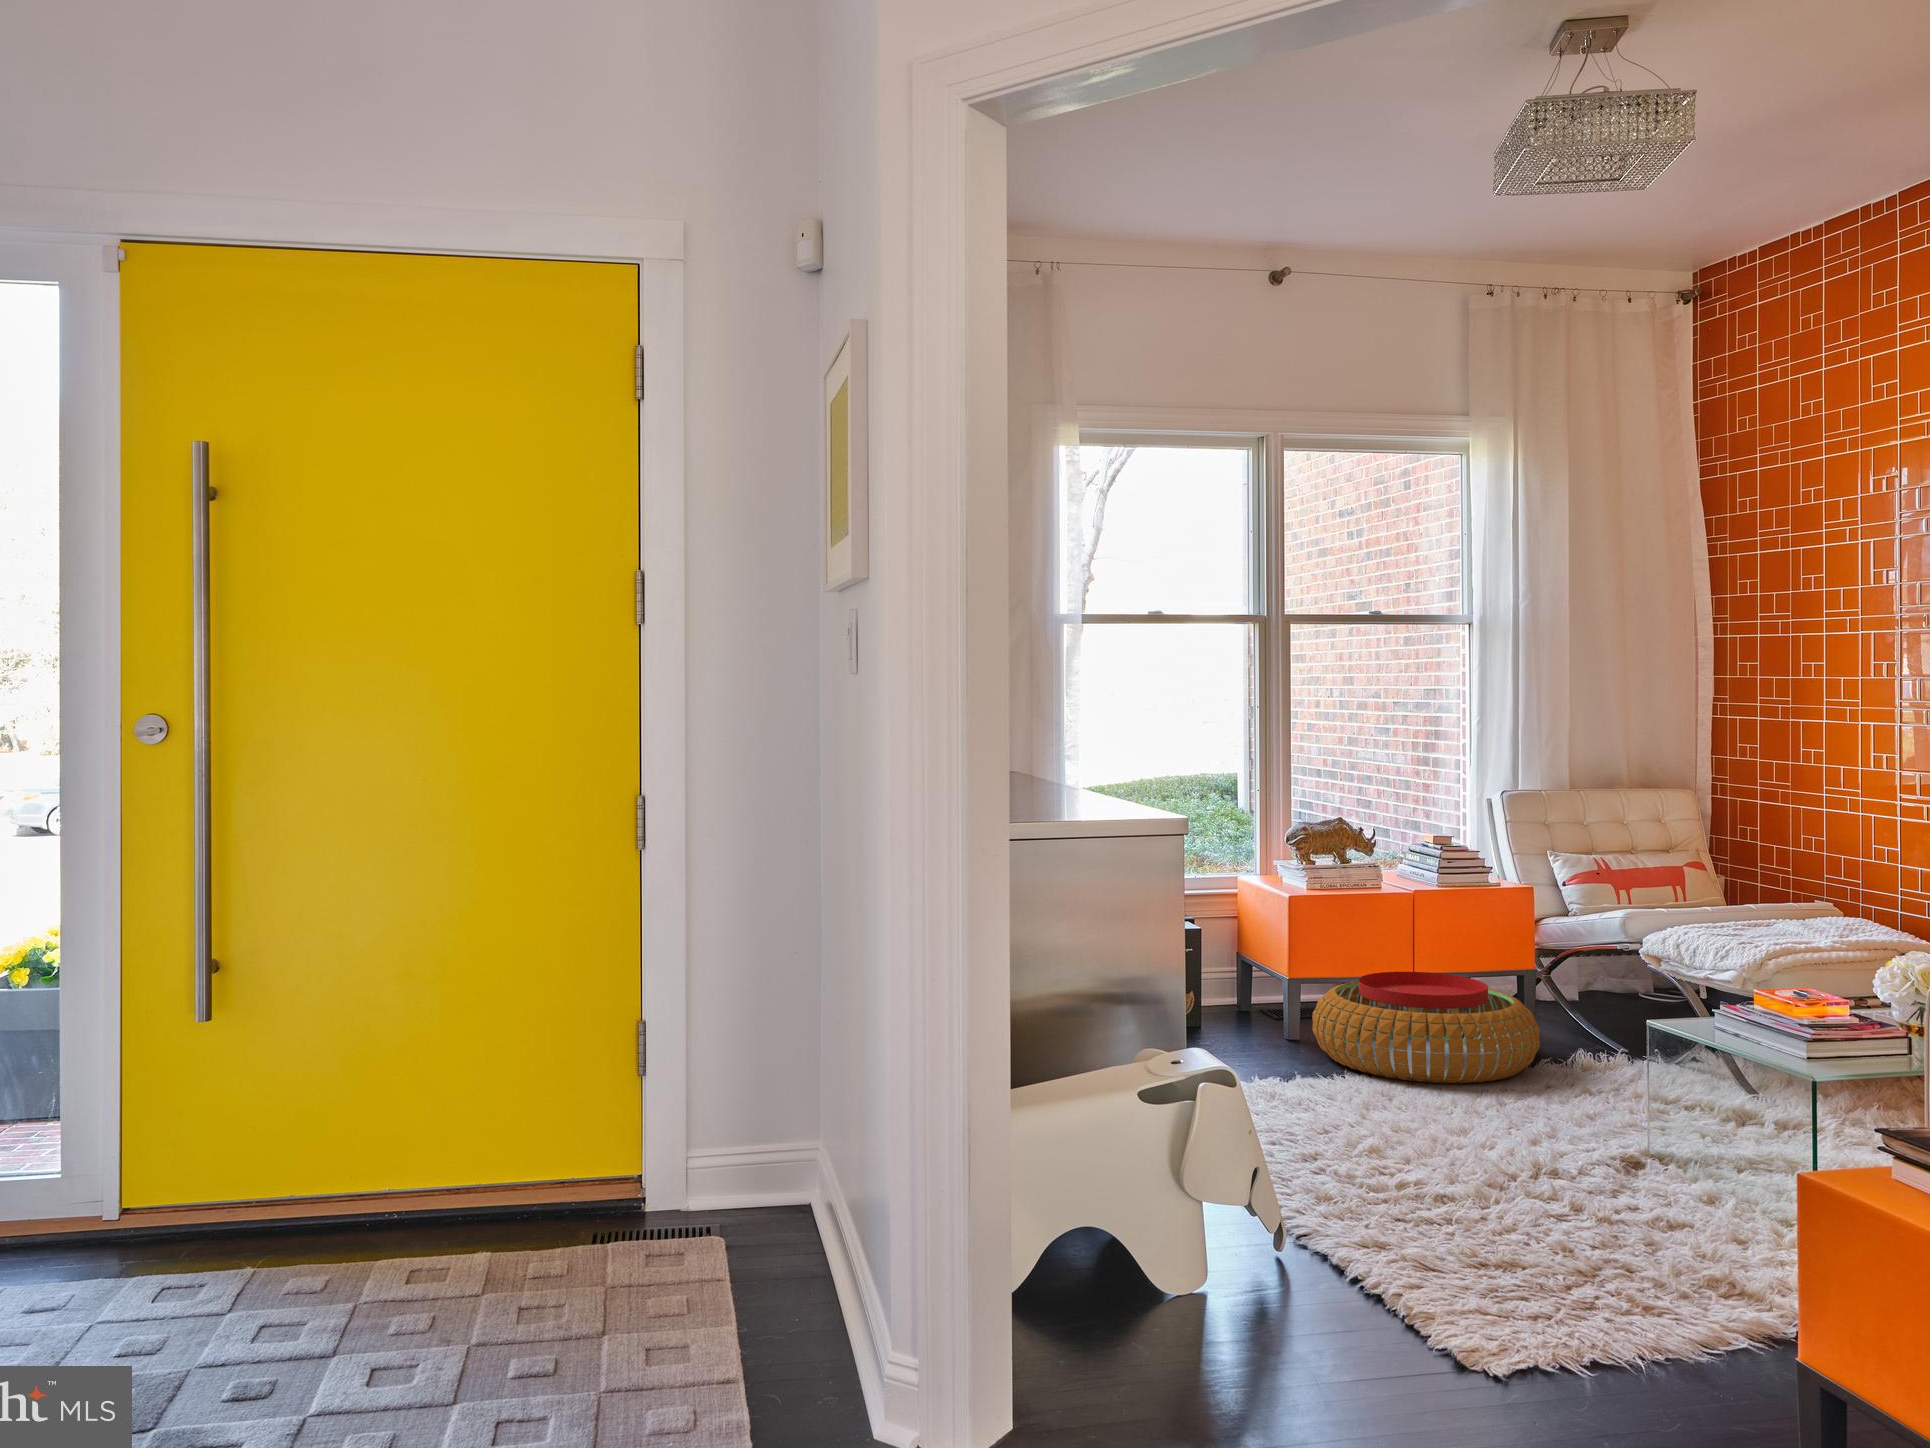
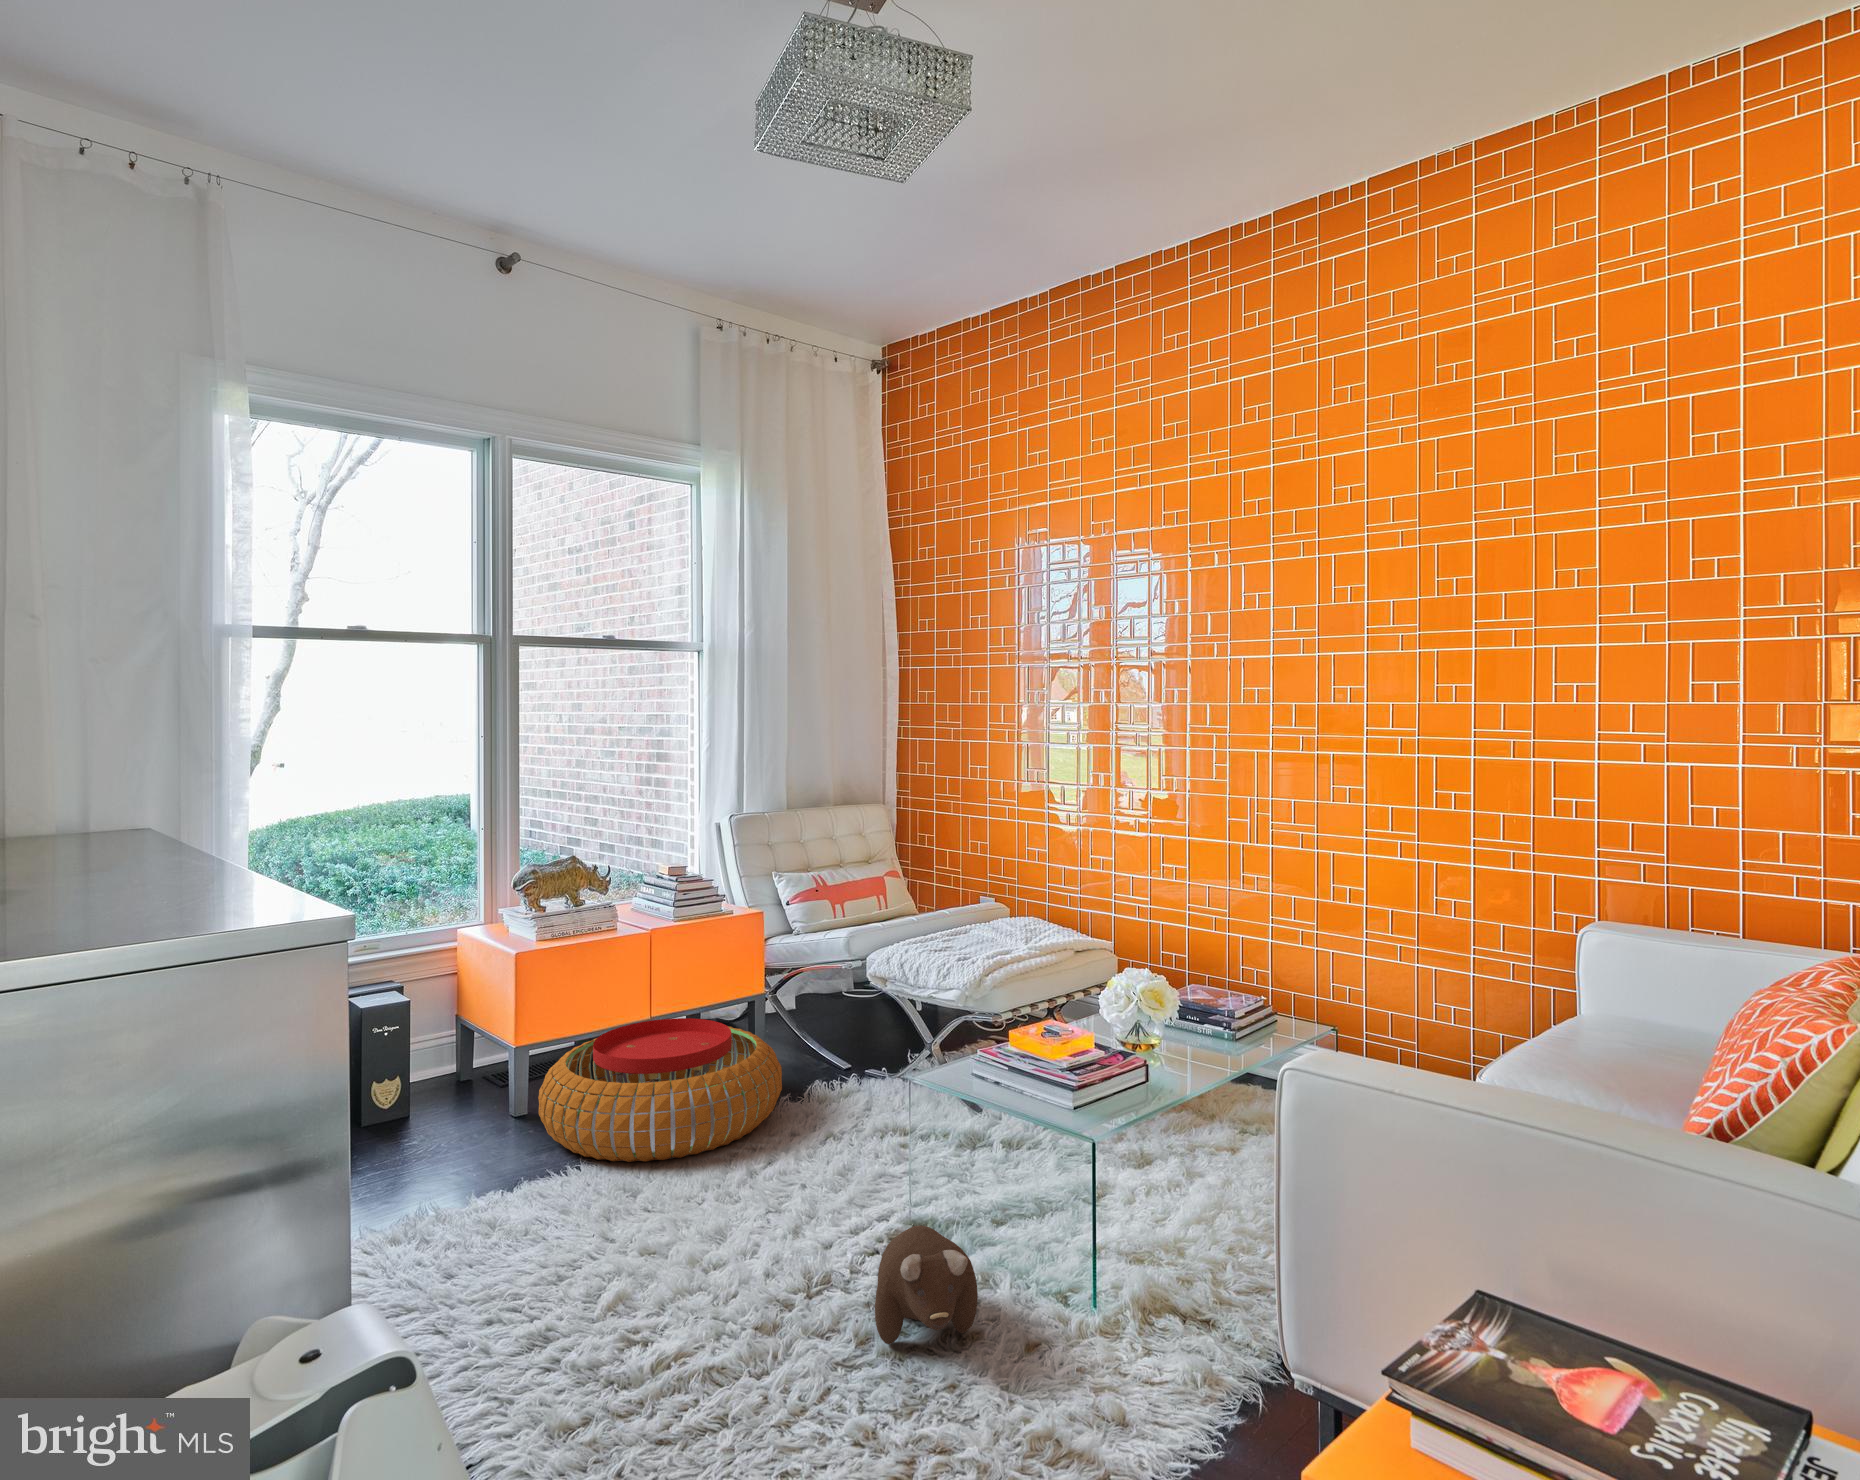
plush toy: none [1585,1121,1684,1215] -> present [875,1226,978,1344]

